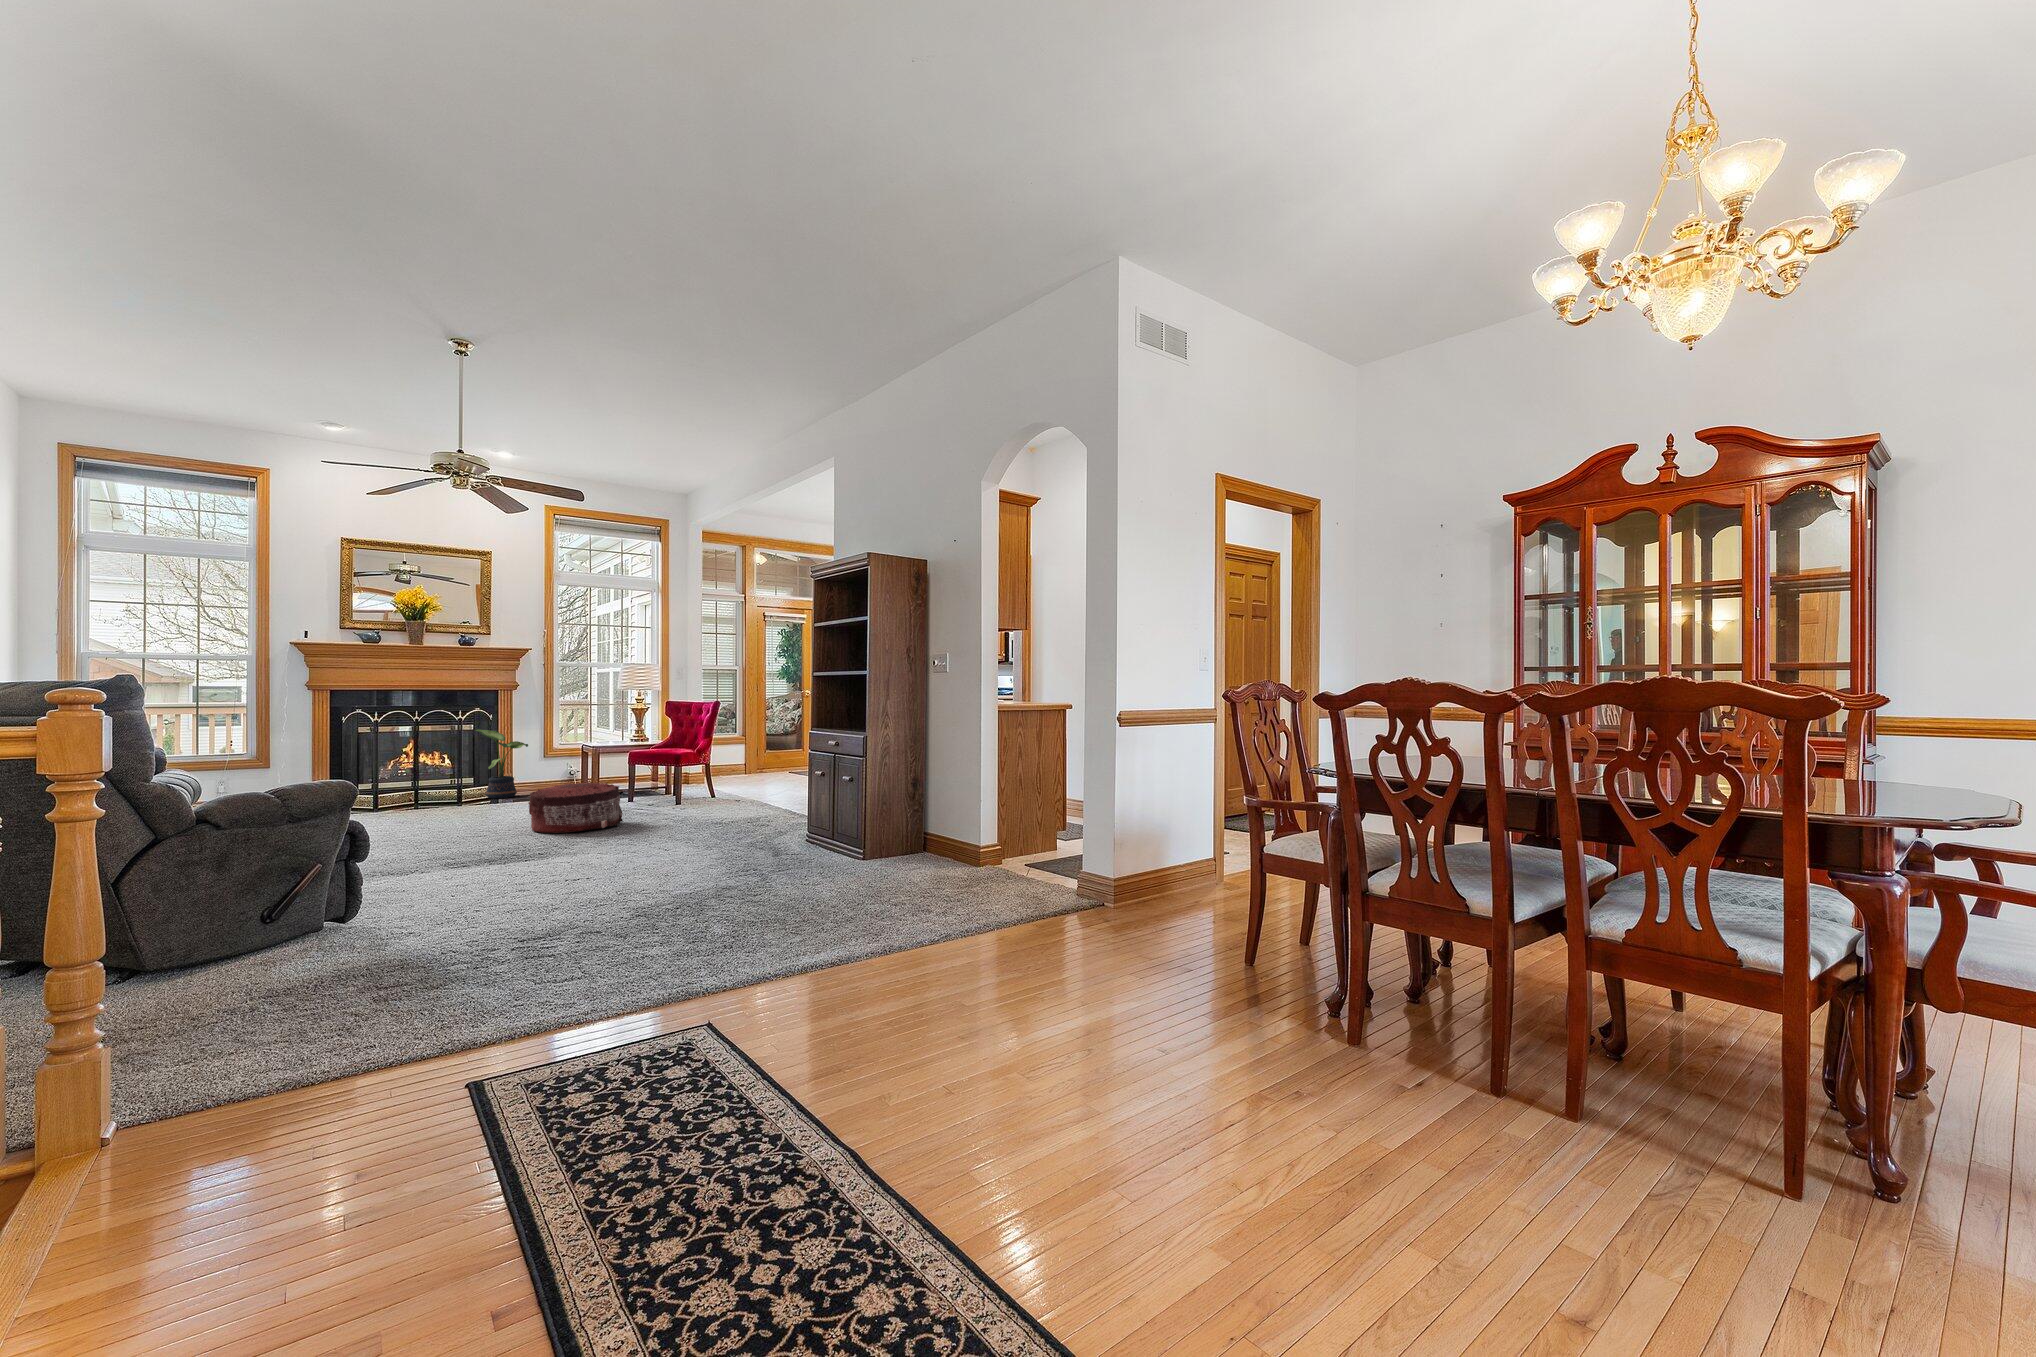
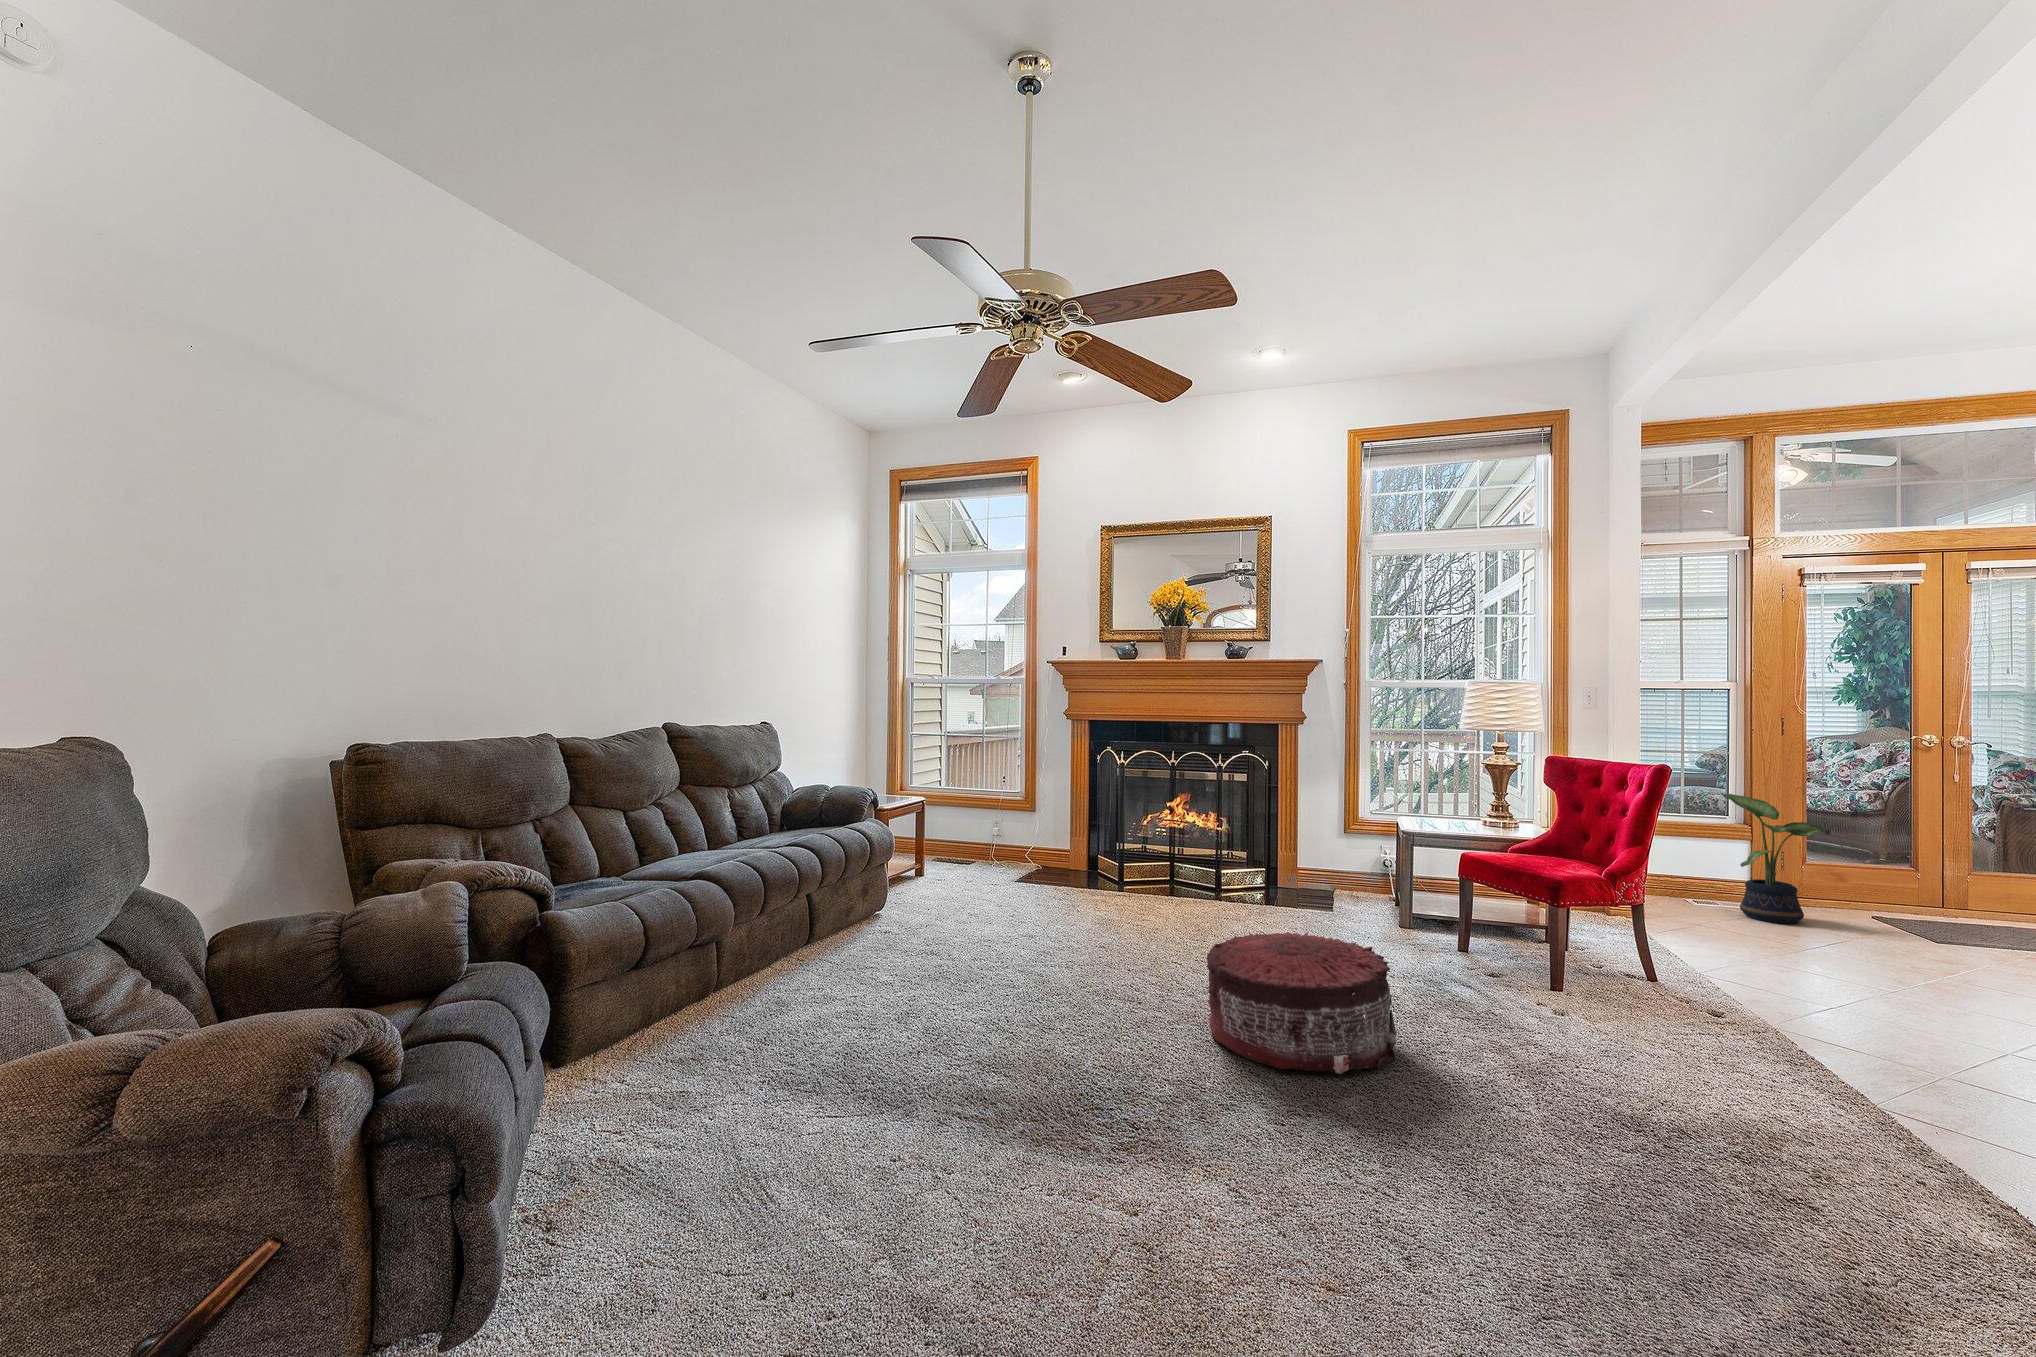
potted plant: present [475,730,528,799] -> present [1722,794,1831,924]

